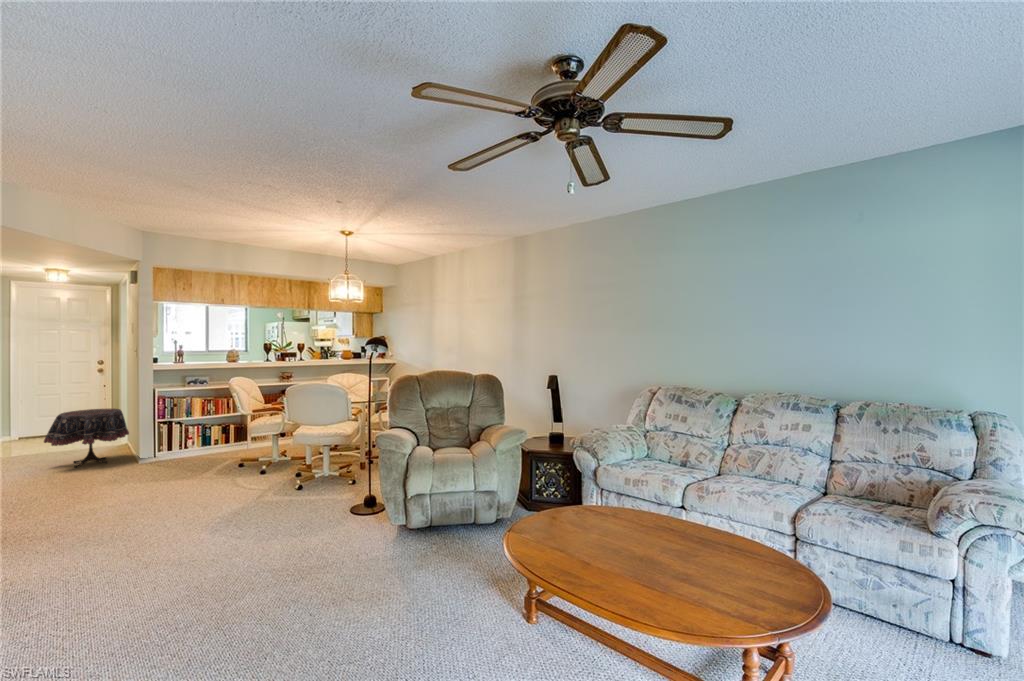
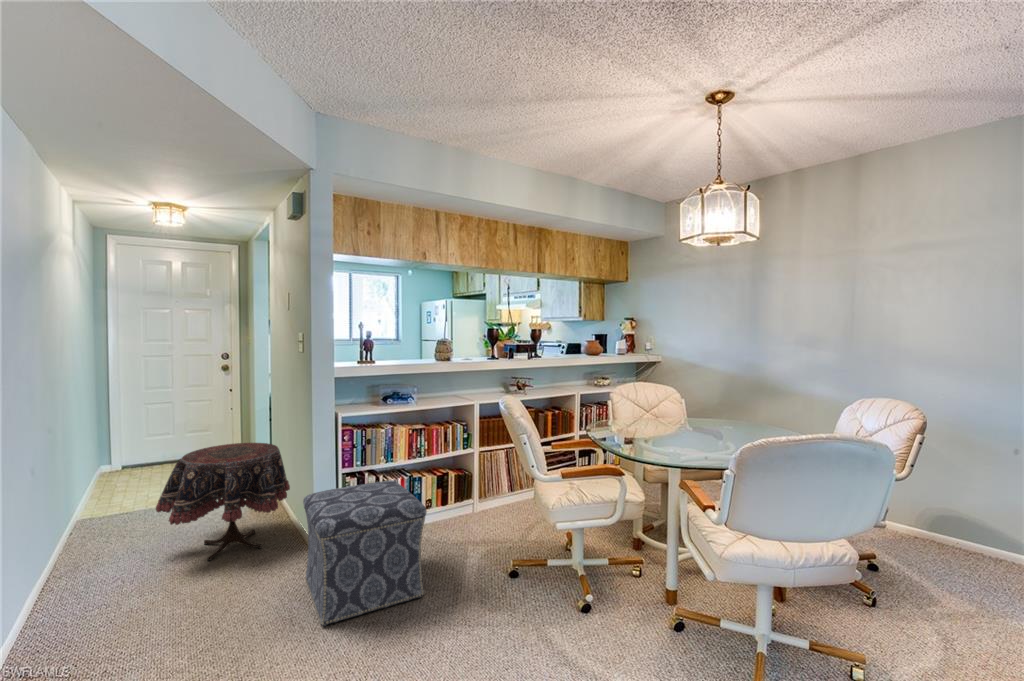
ottoman: none [125,422,188,480] -> present [303,481,427,626]

